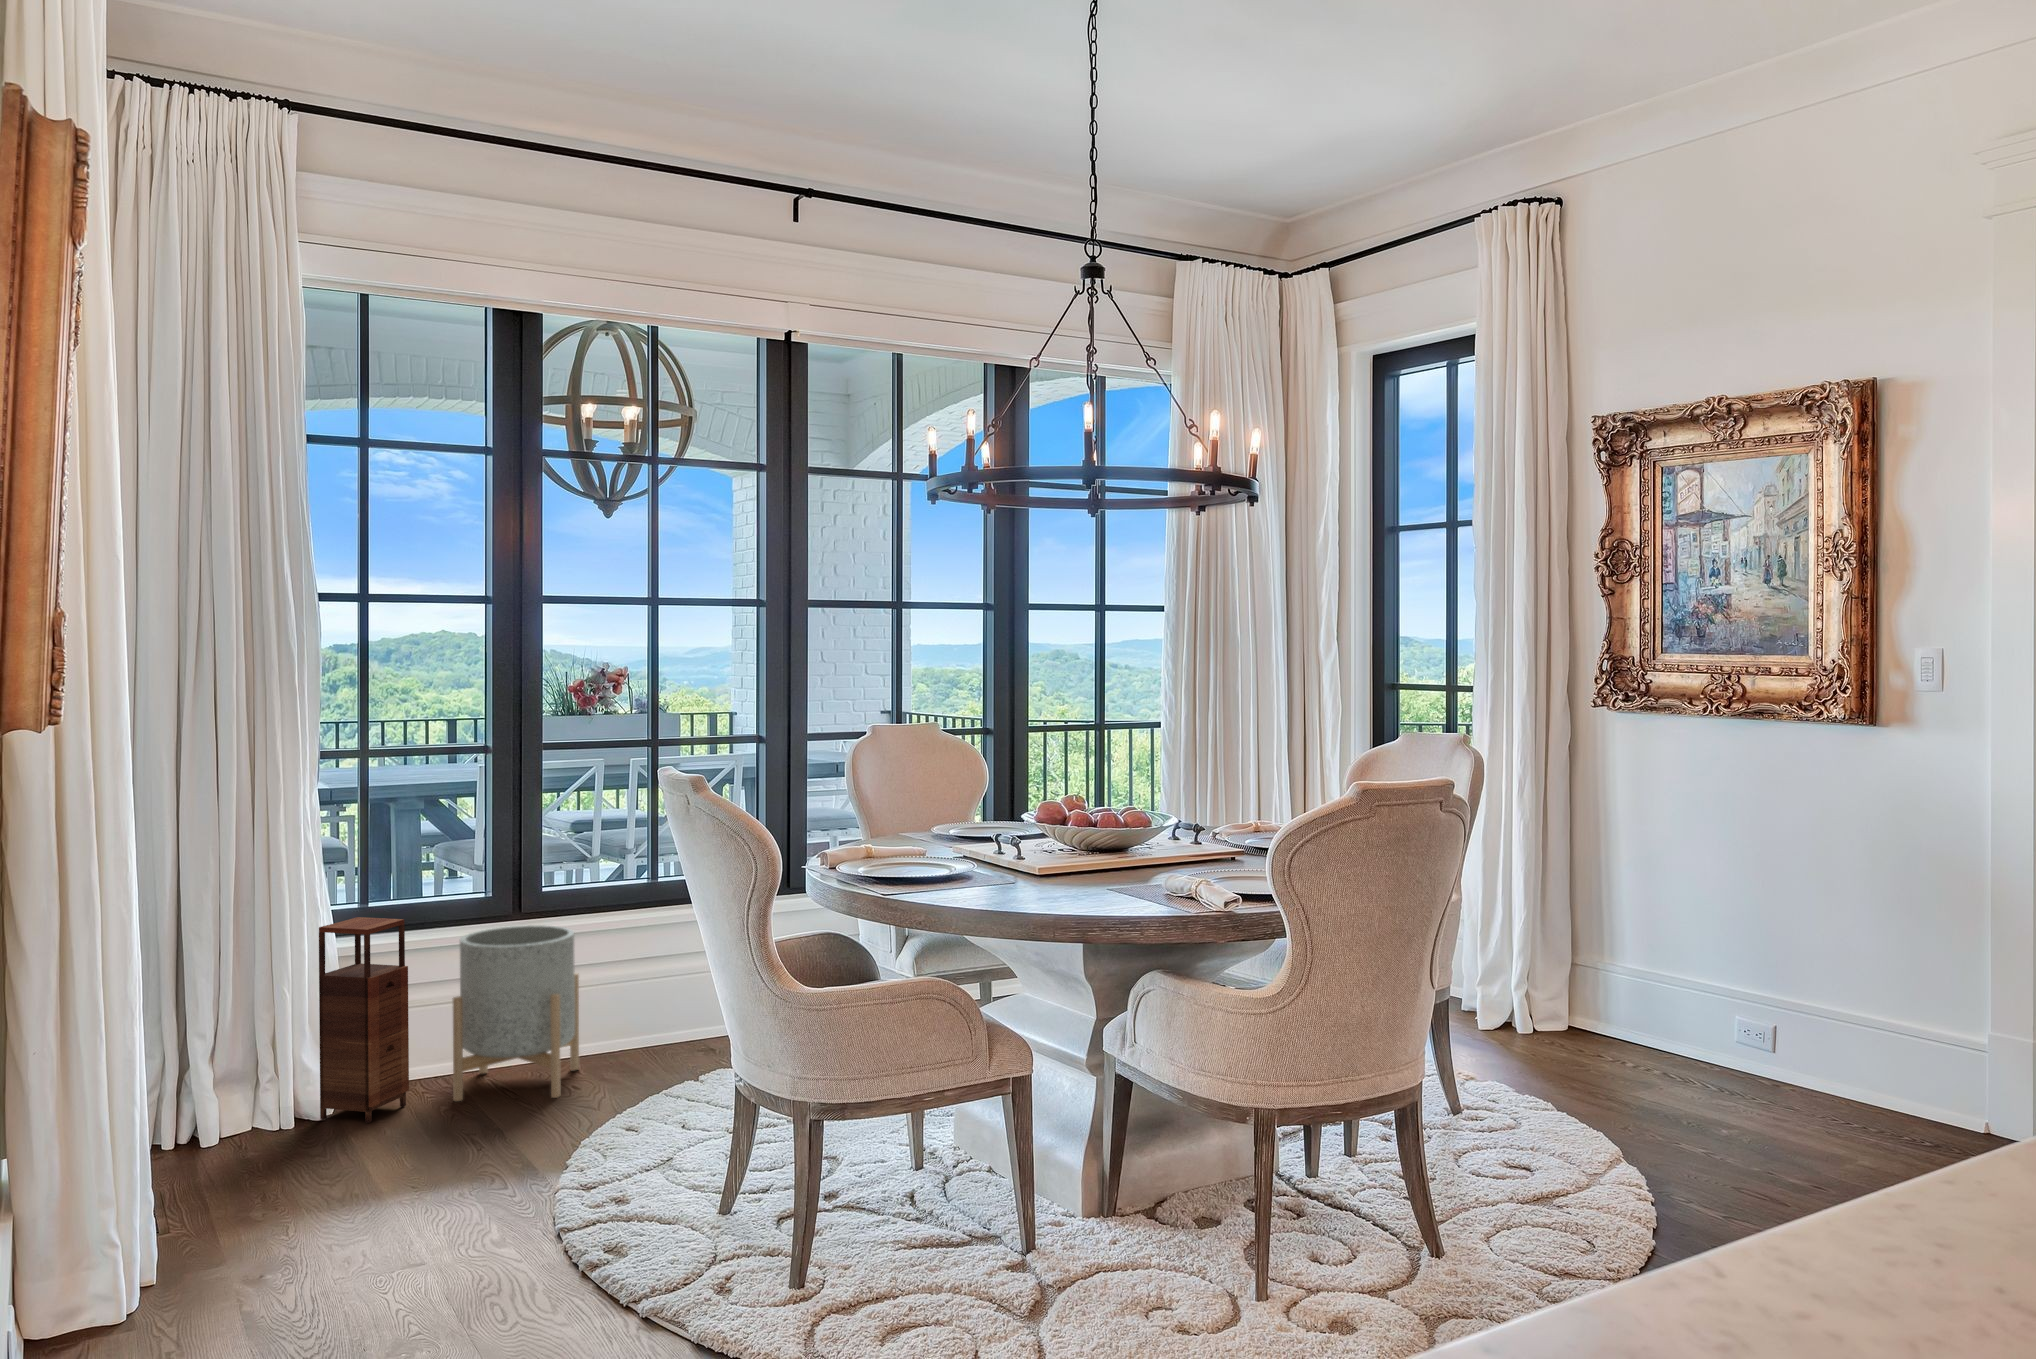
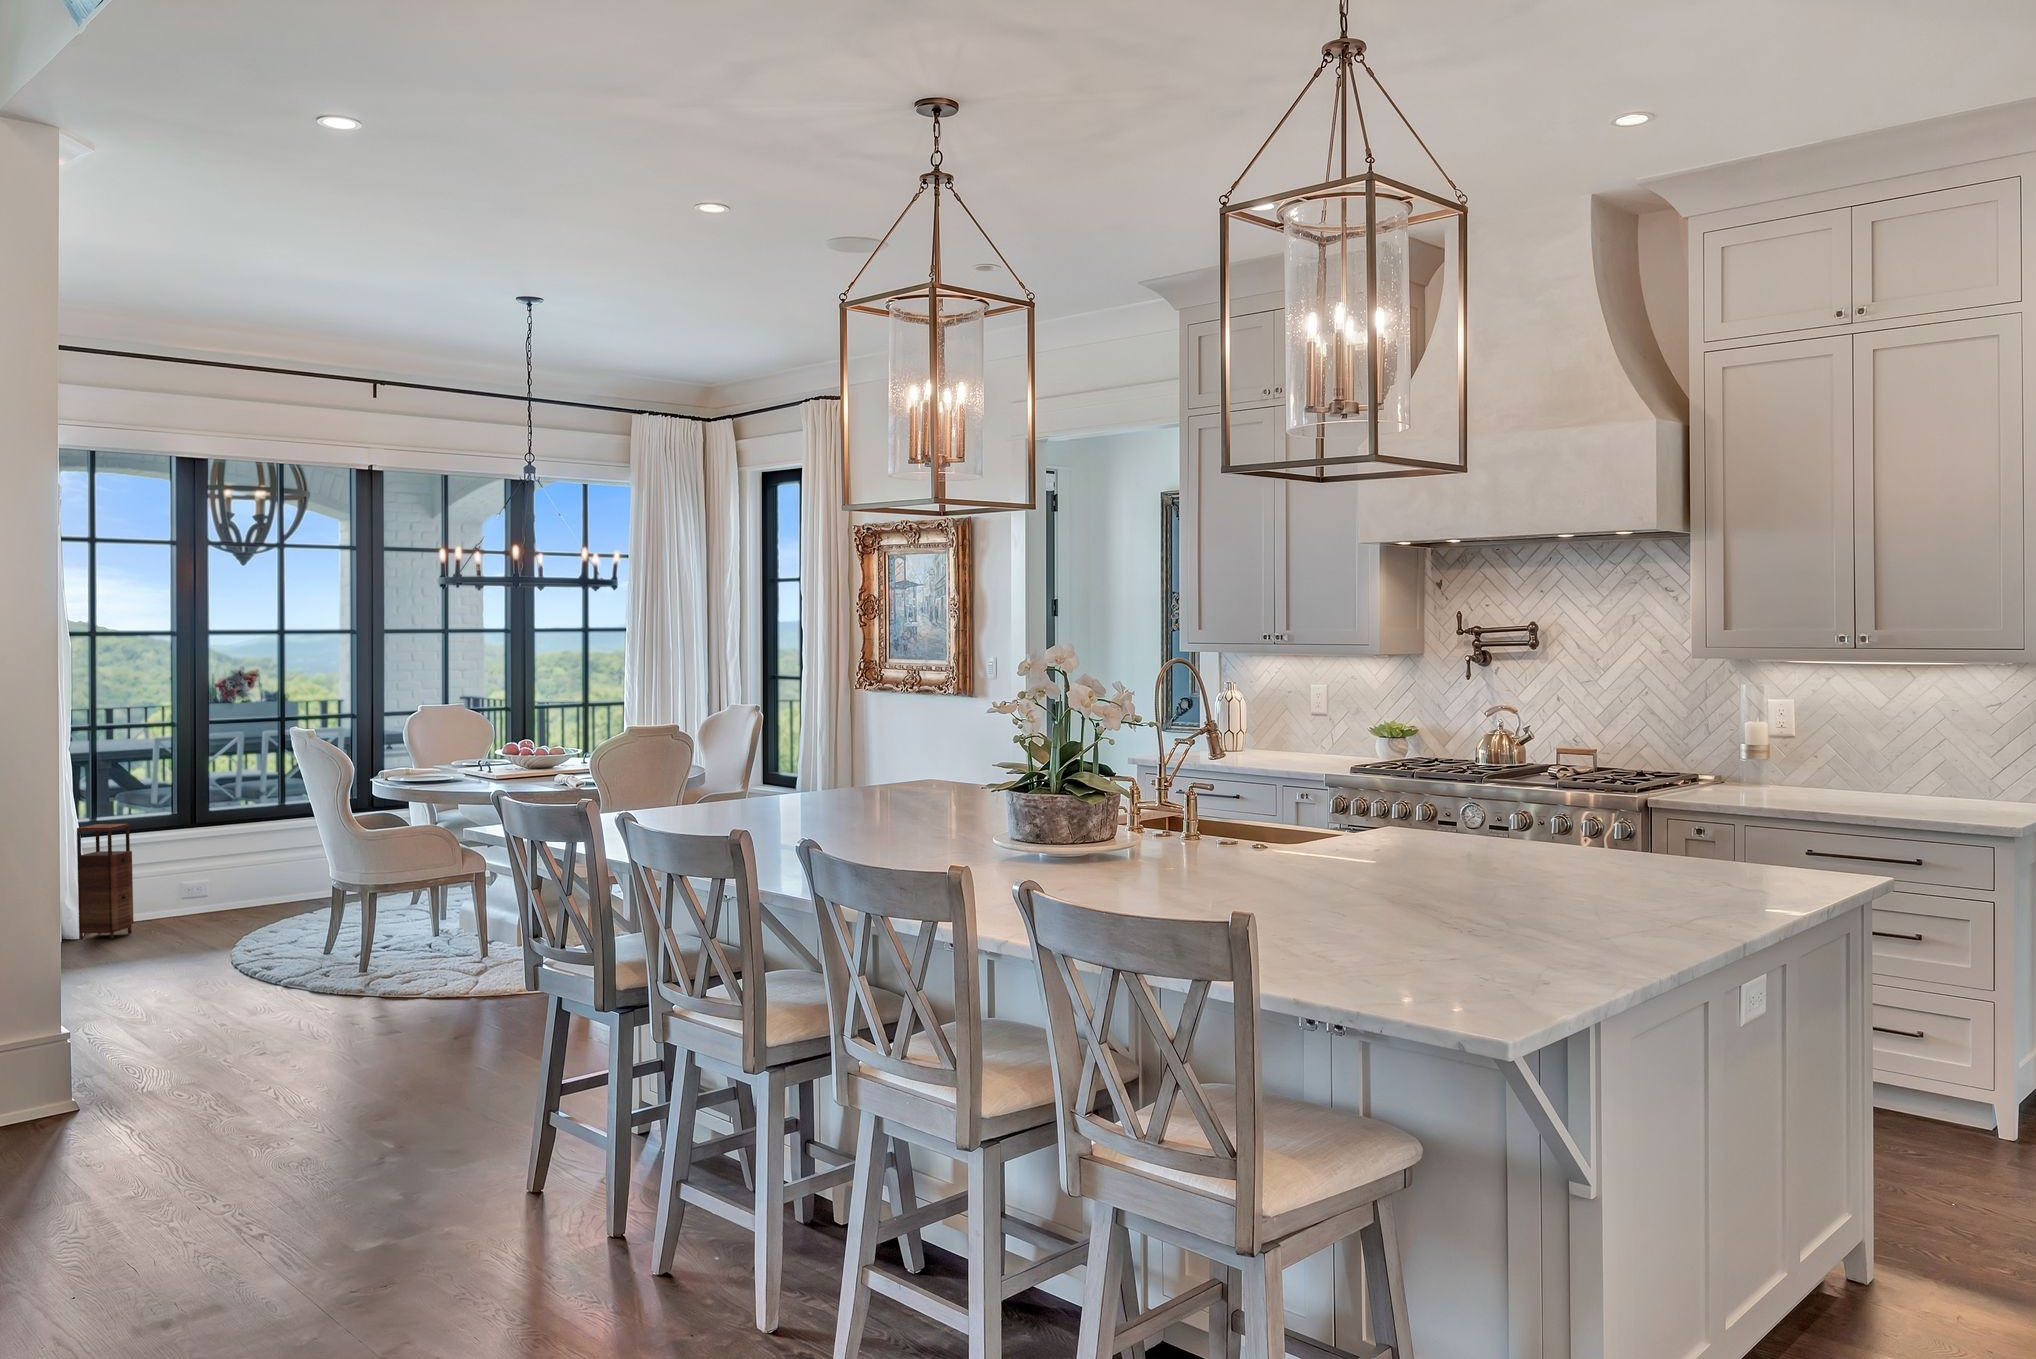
planter: present [453,925,579,1101] -> none [160,831,238,930]

